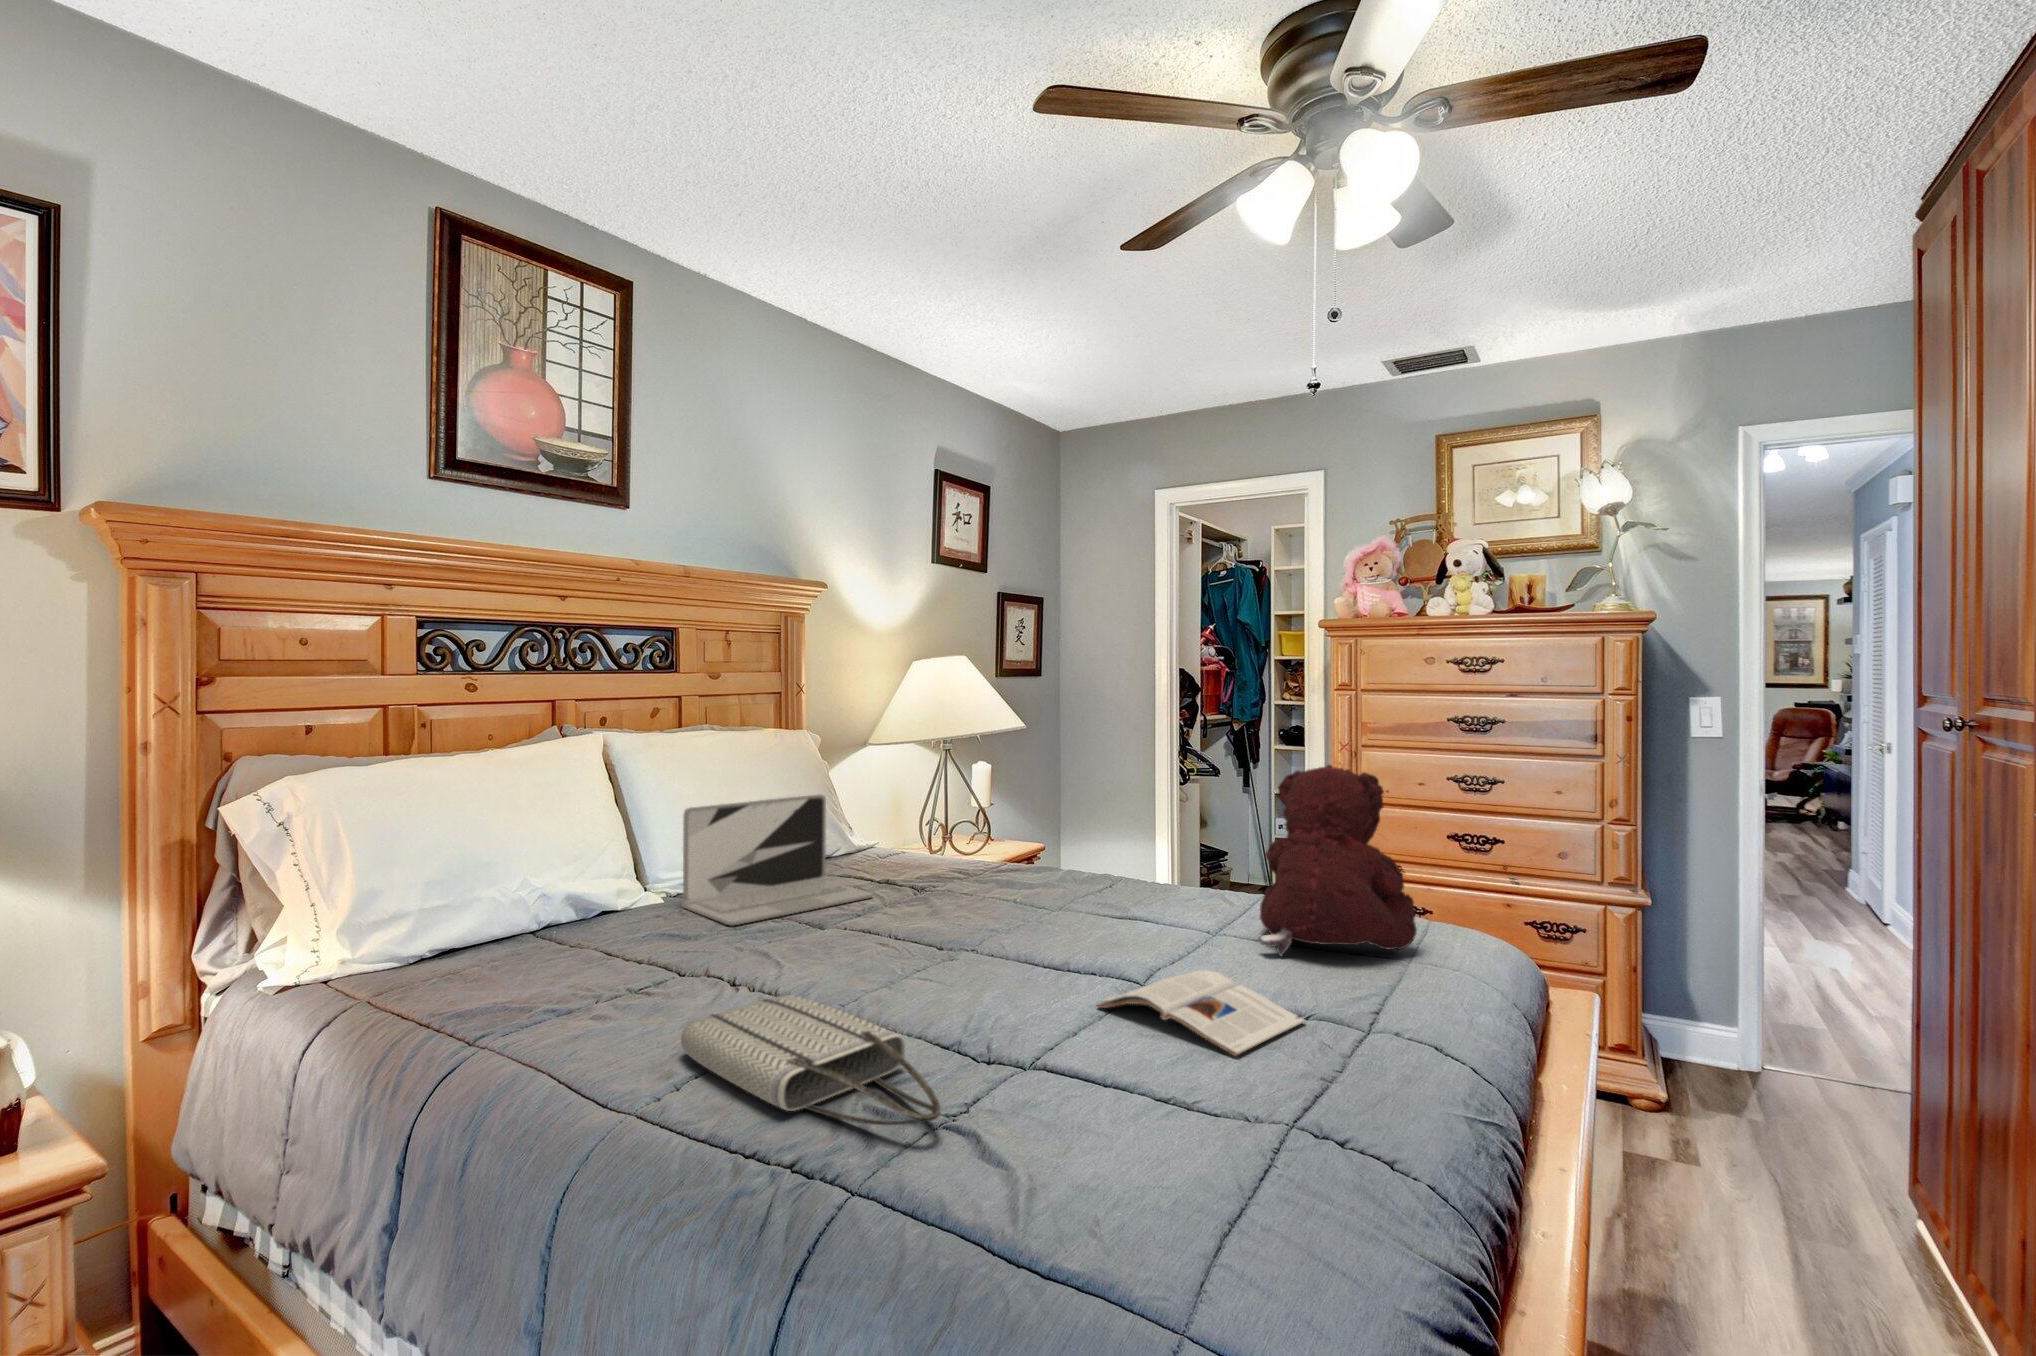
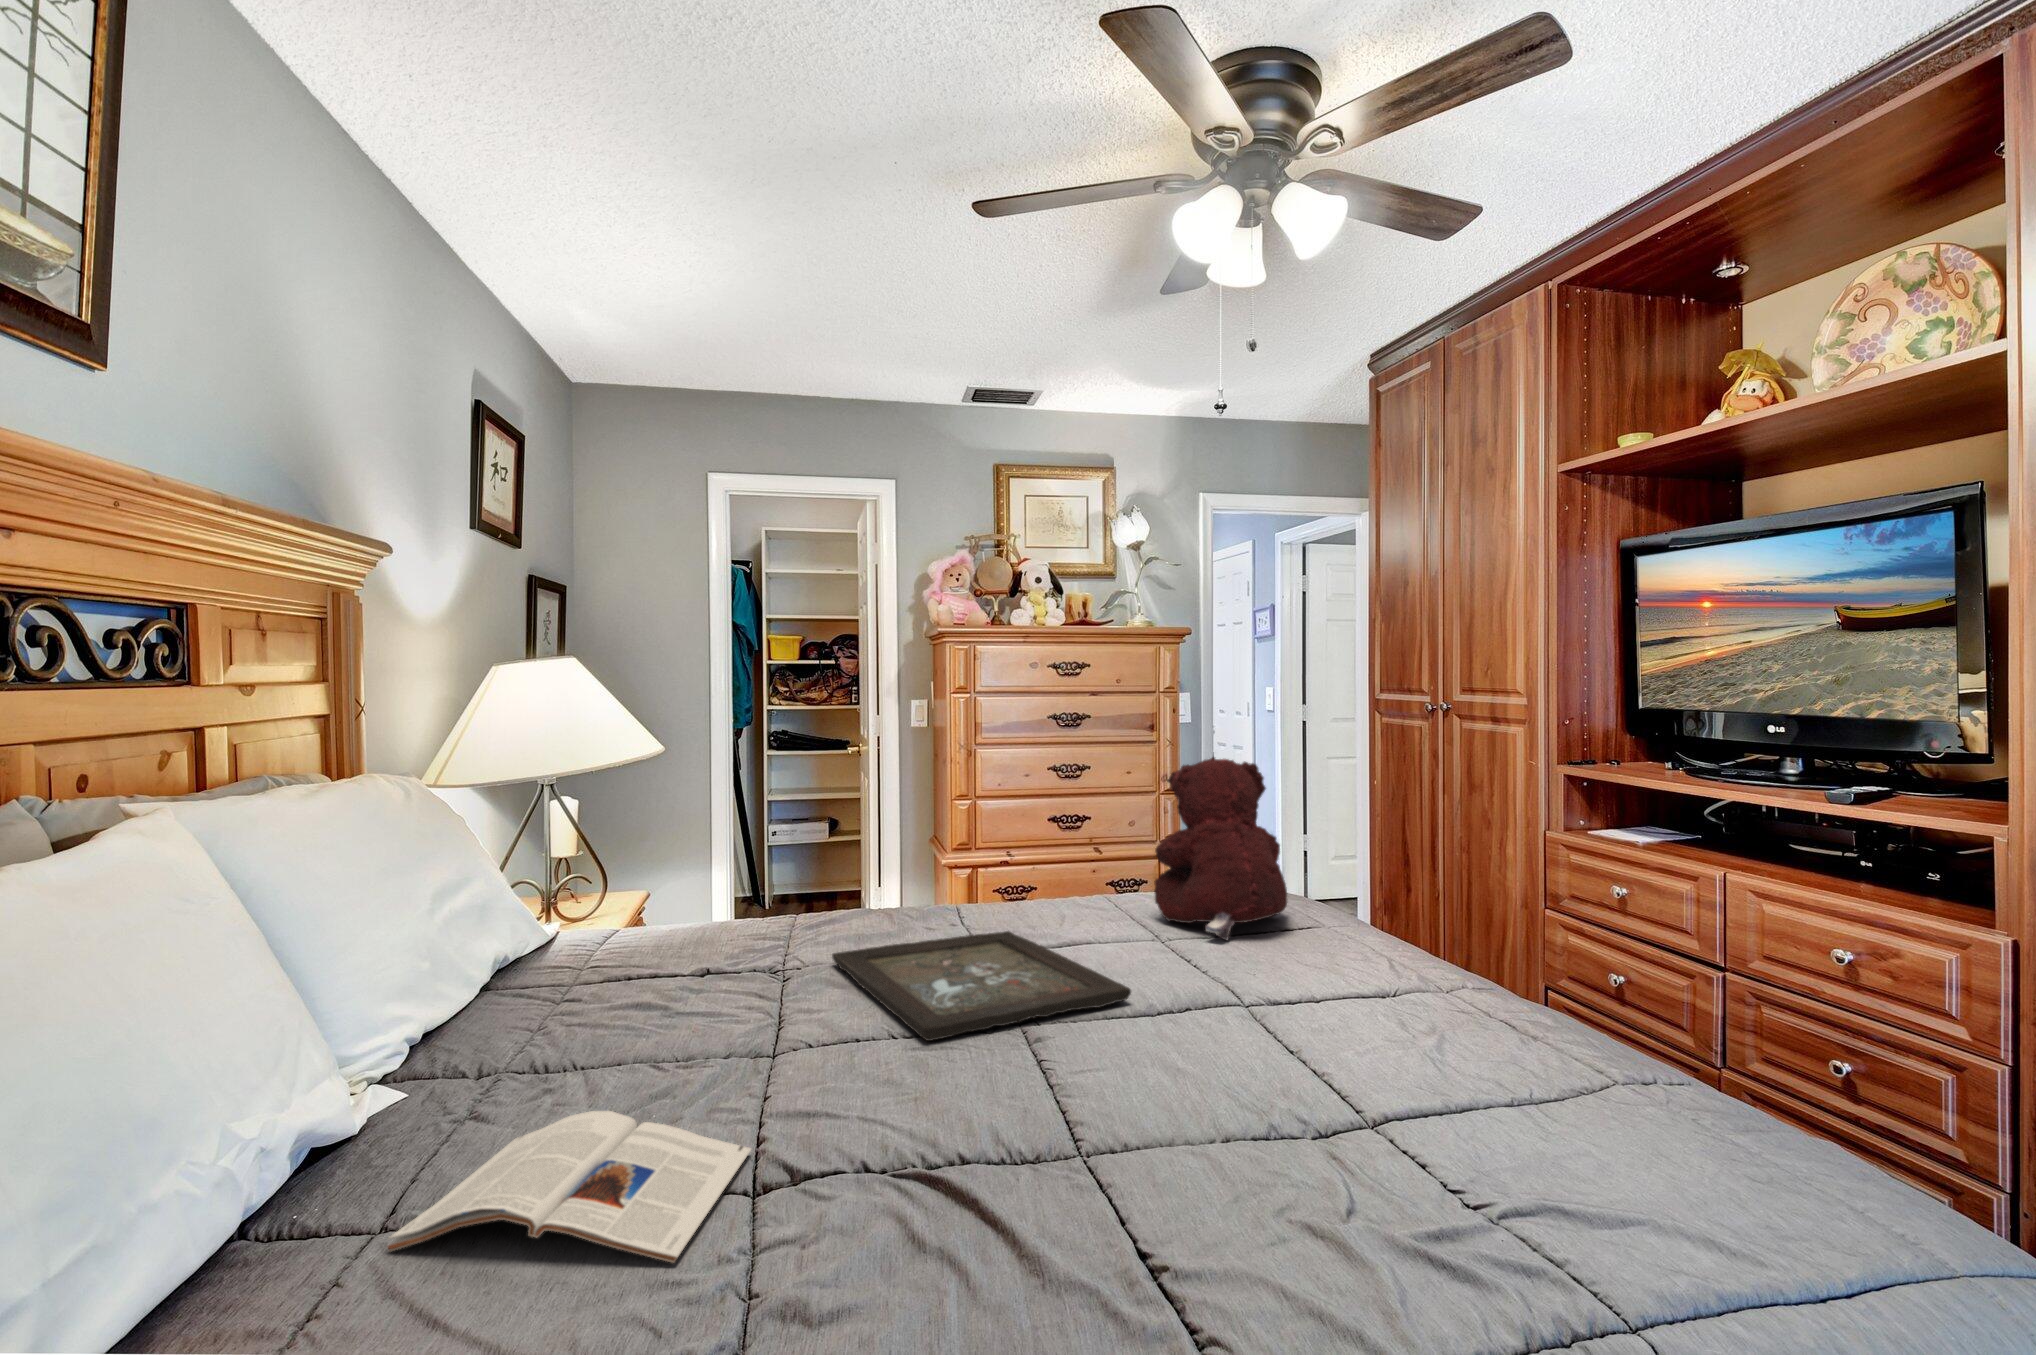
laptop: present [682,794,873,925] -> none [490,847,741,1063]
tray: none [870,894,1094,969] -> present [832,931,1131,1041]
magazine: present [1097,971,1305,1056] -> present [388,1111,751,1263]
tote bag: present [681,995,941,1125] -> none [1041,1106,1485,1245]

